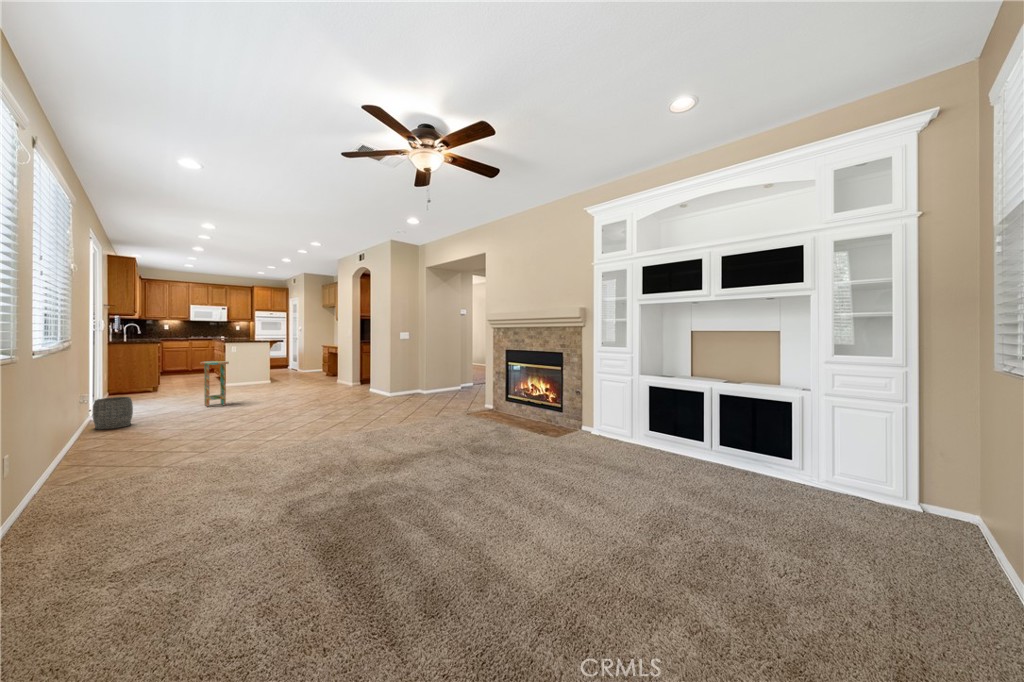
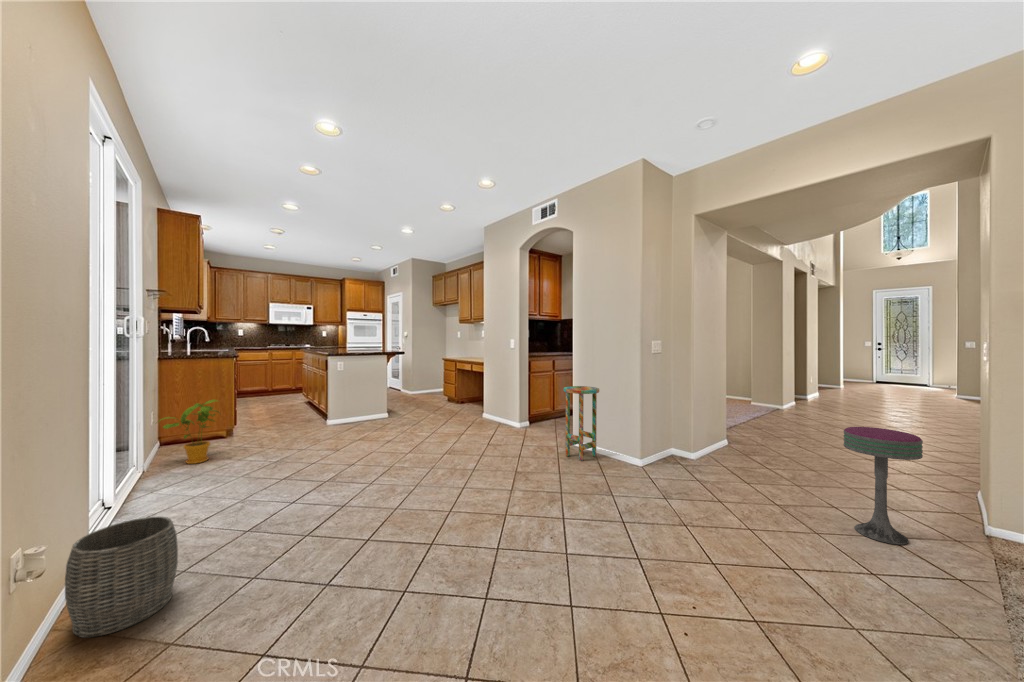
side table: present [200,361,229,407] -> present [564,386,599,461]
house plant: none [110,365,150,401] -> present [163,400,219,464]
bar stool: none [432,369,455,412] -> present [844,427,923,545]

